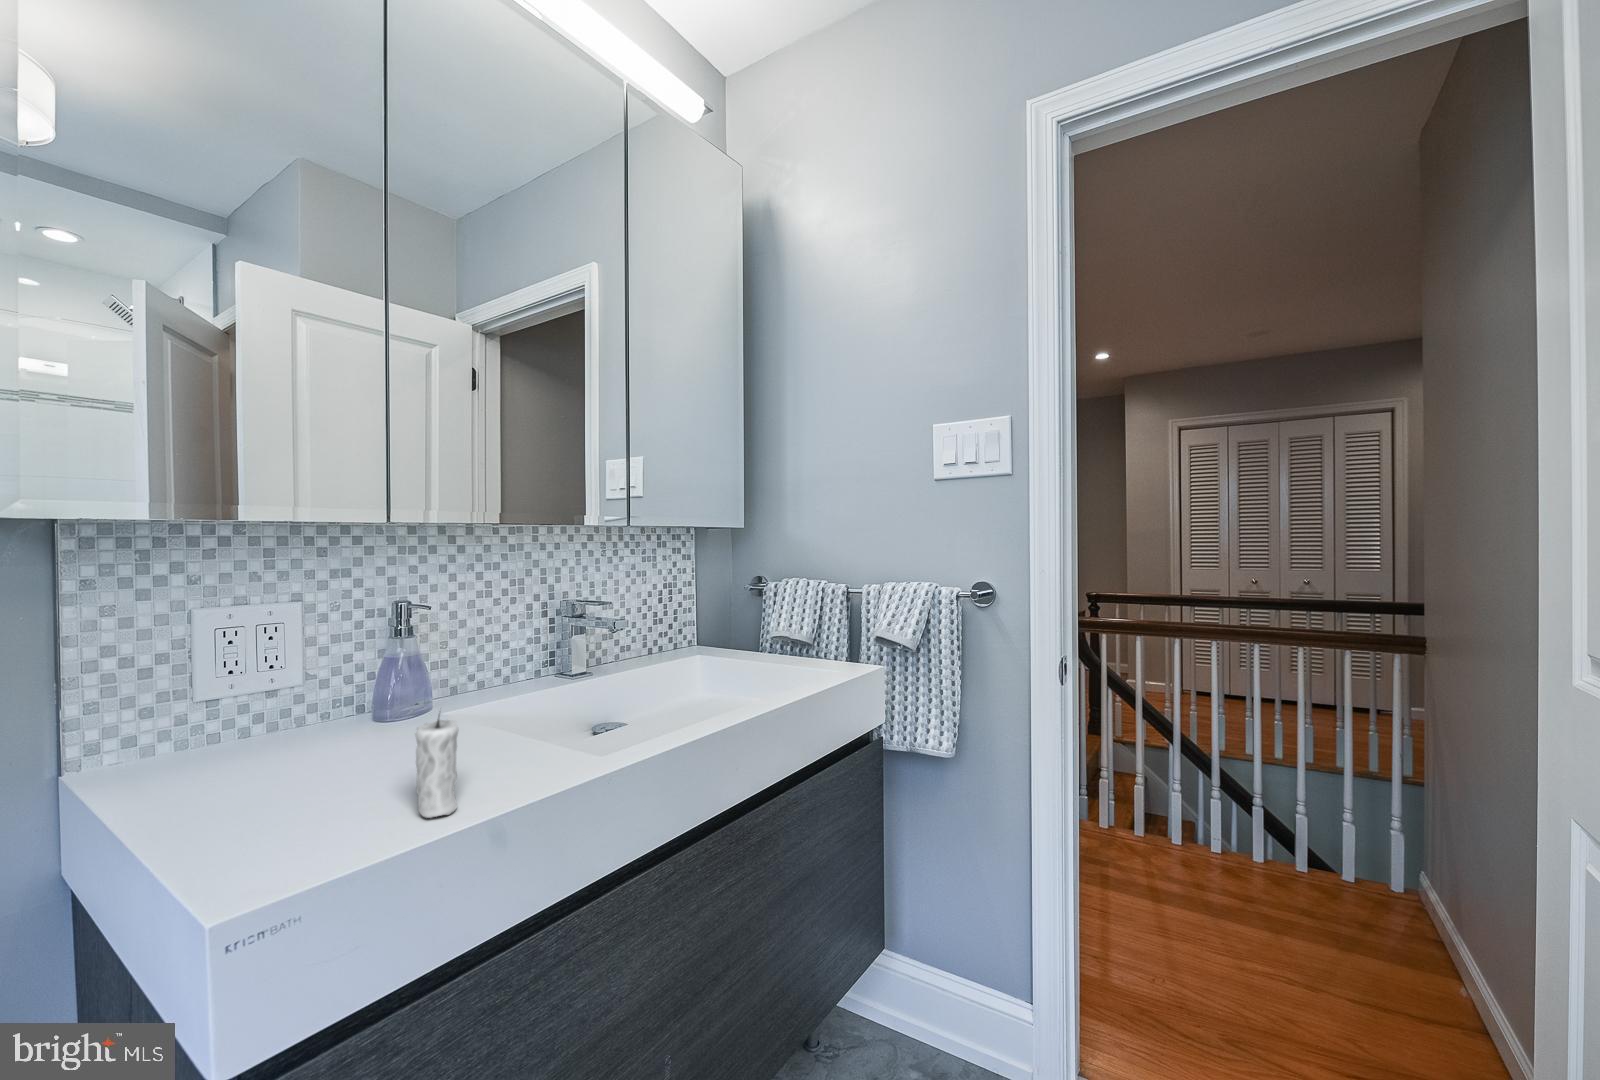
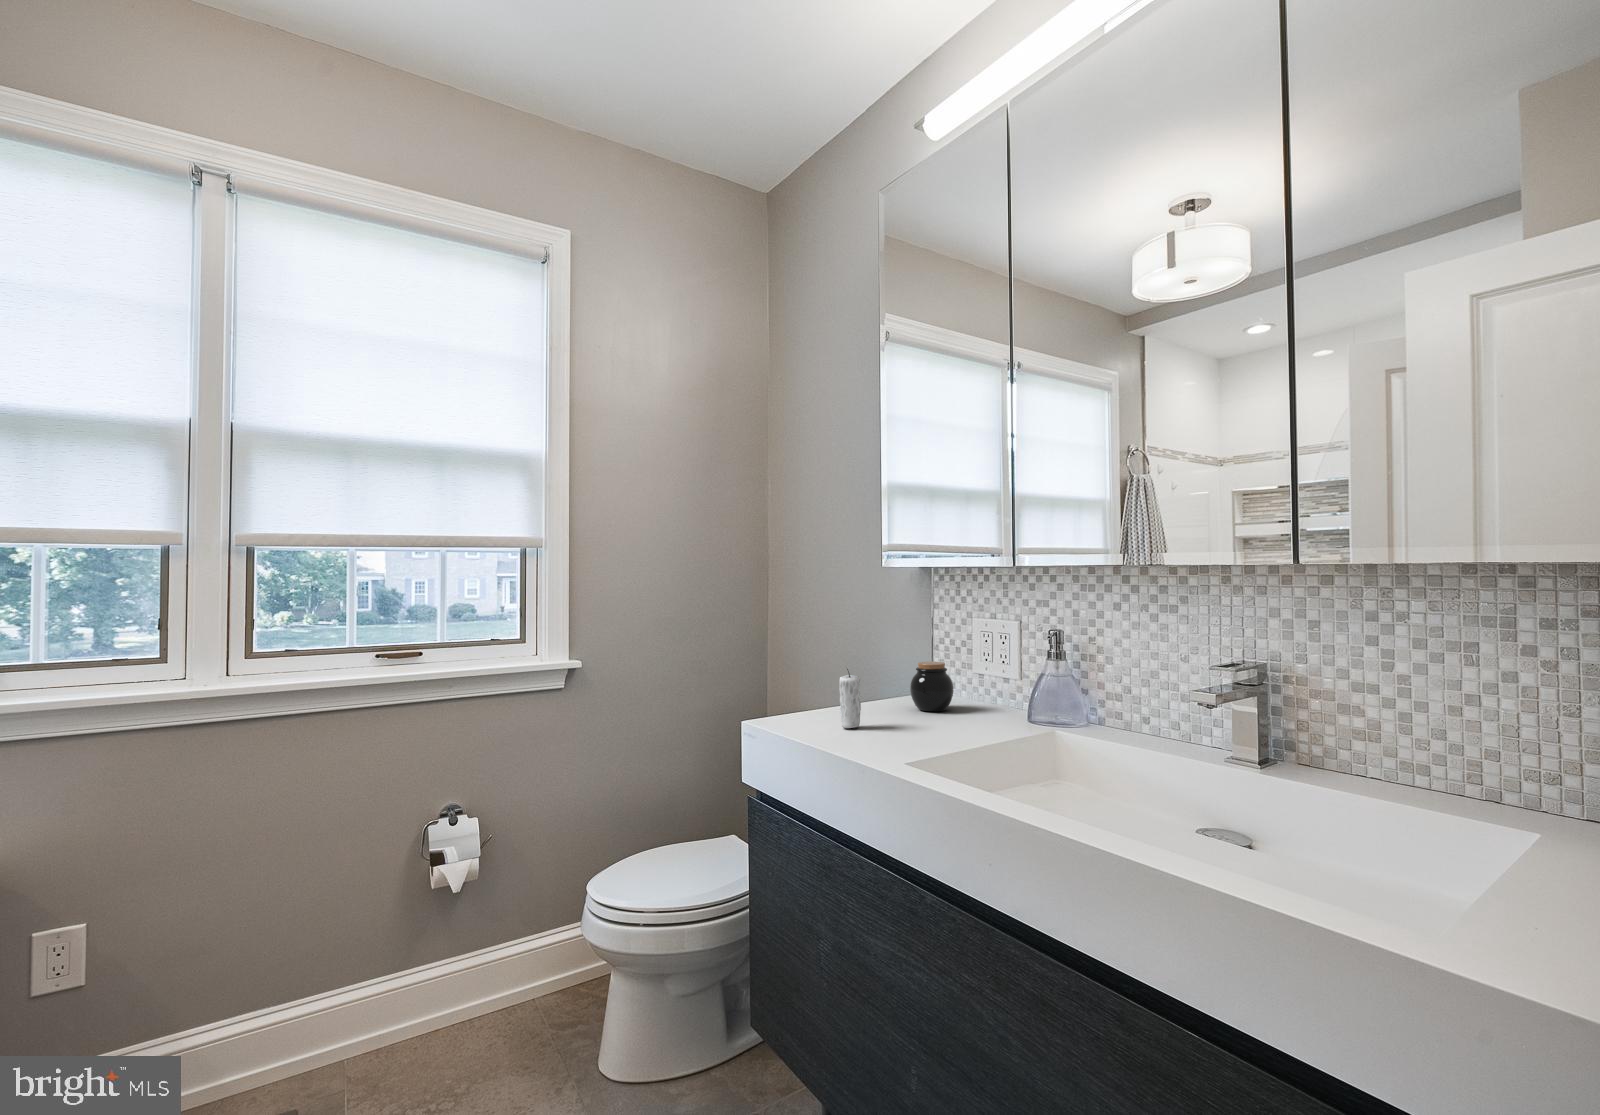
jar: none [206,693,309,792] -> present [910,661,954,711]

